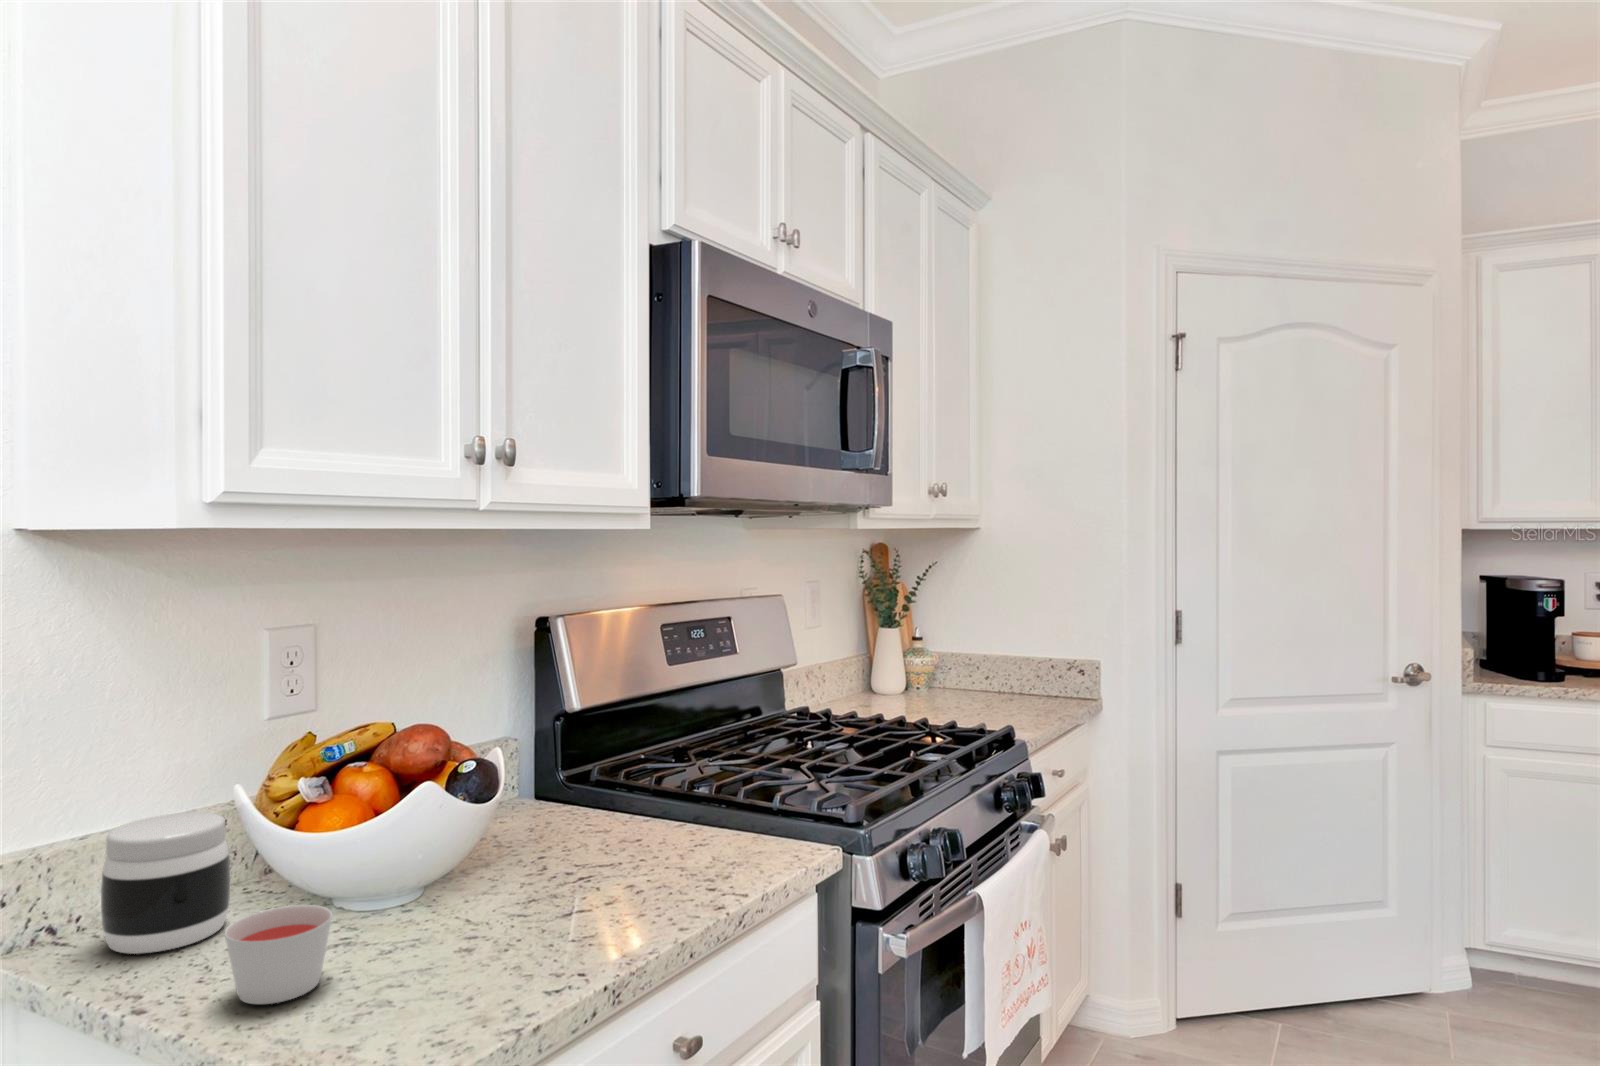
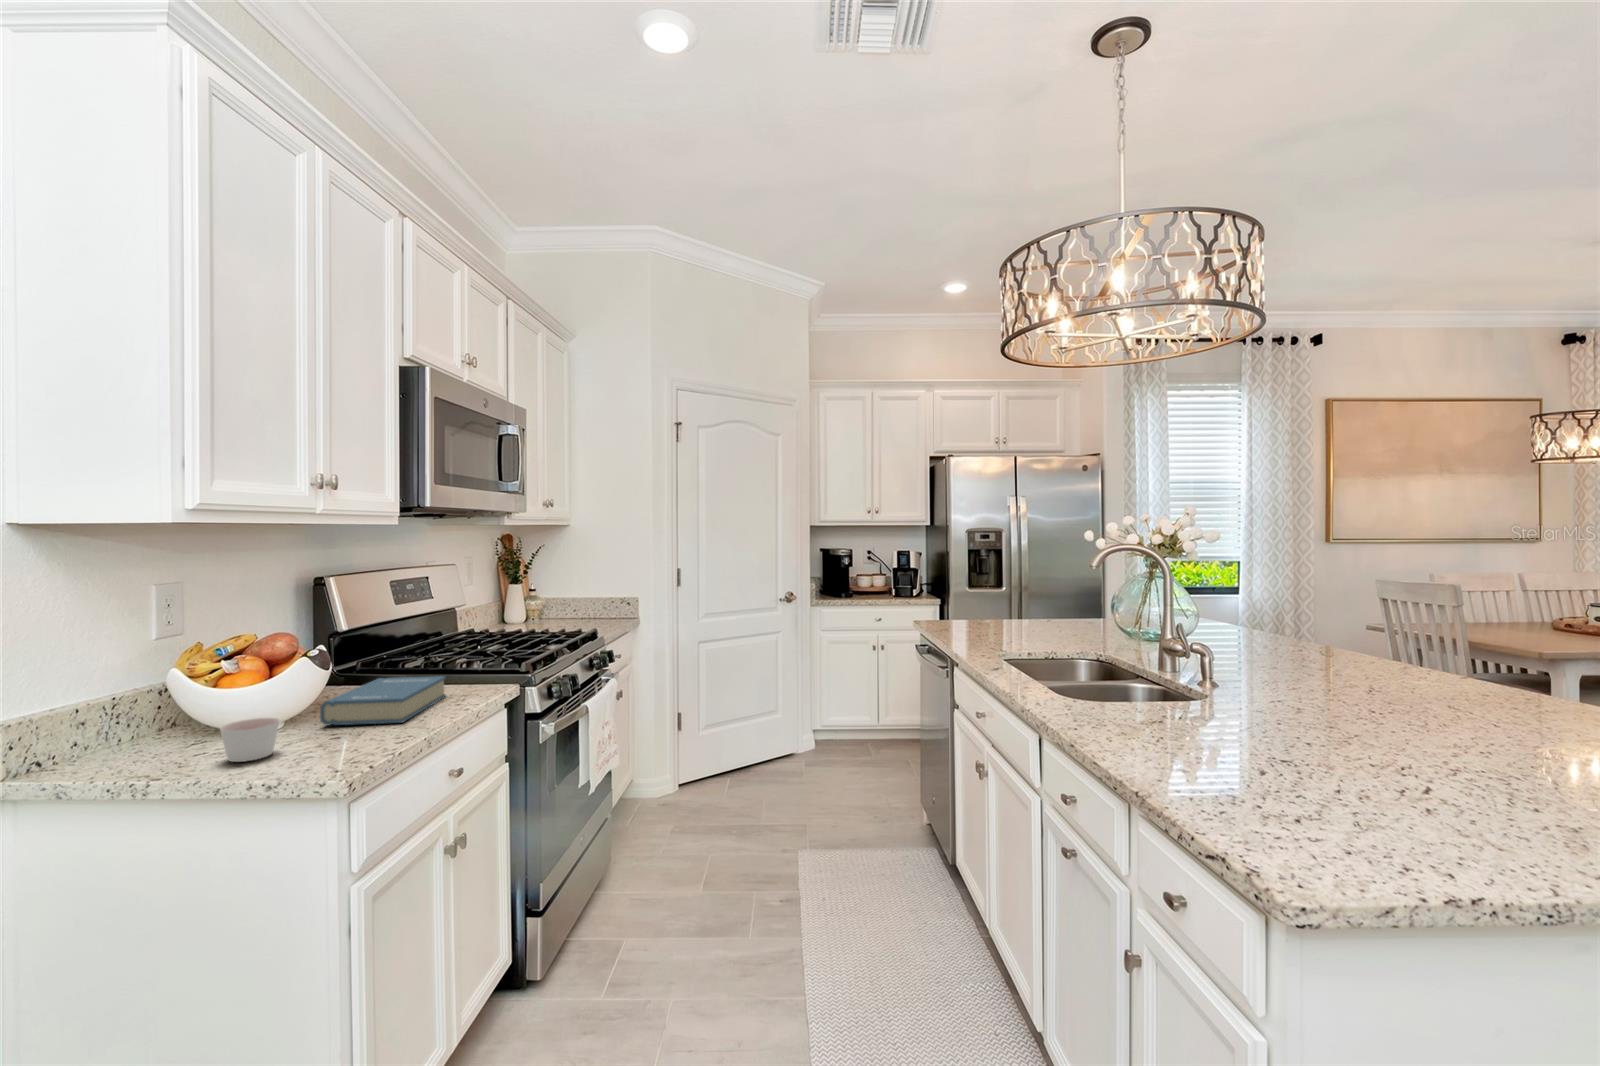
jar: present [101,812,230,954] -> none [89,689,172,765]
hardback book: none [444,815,689,942] -> present [320,676,446,725]

